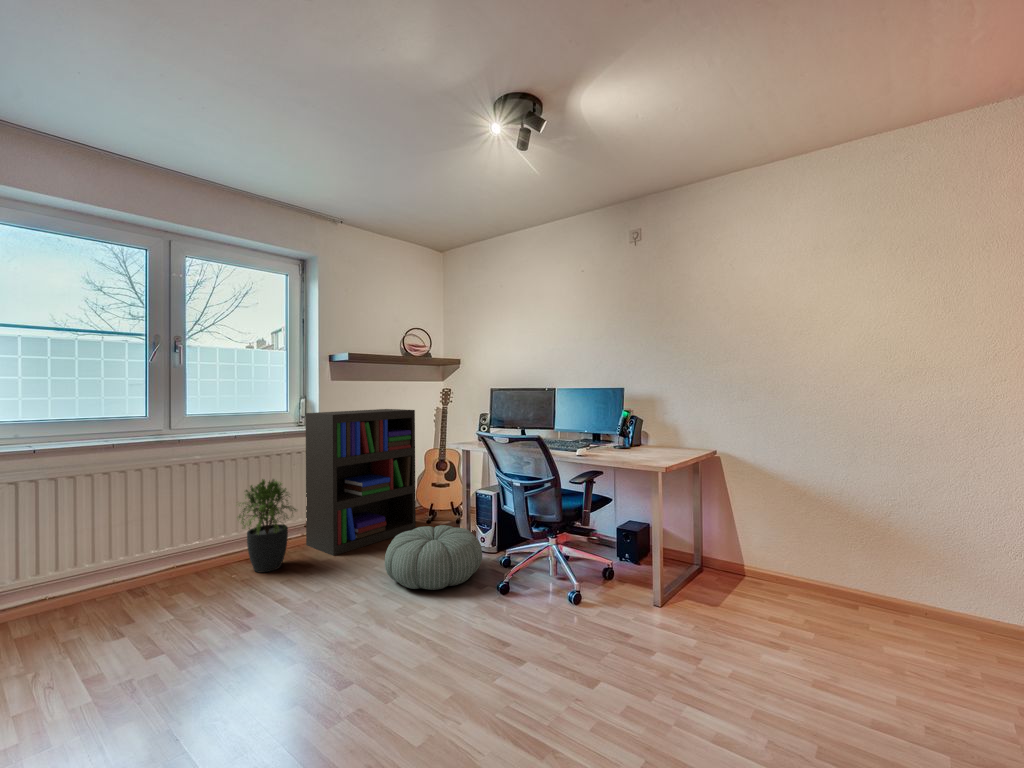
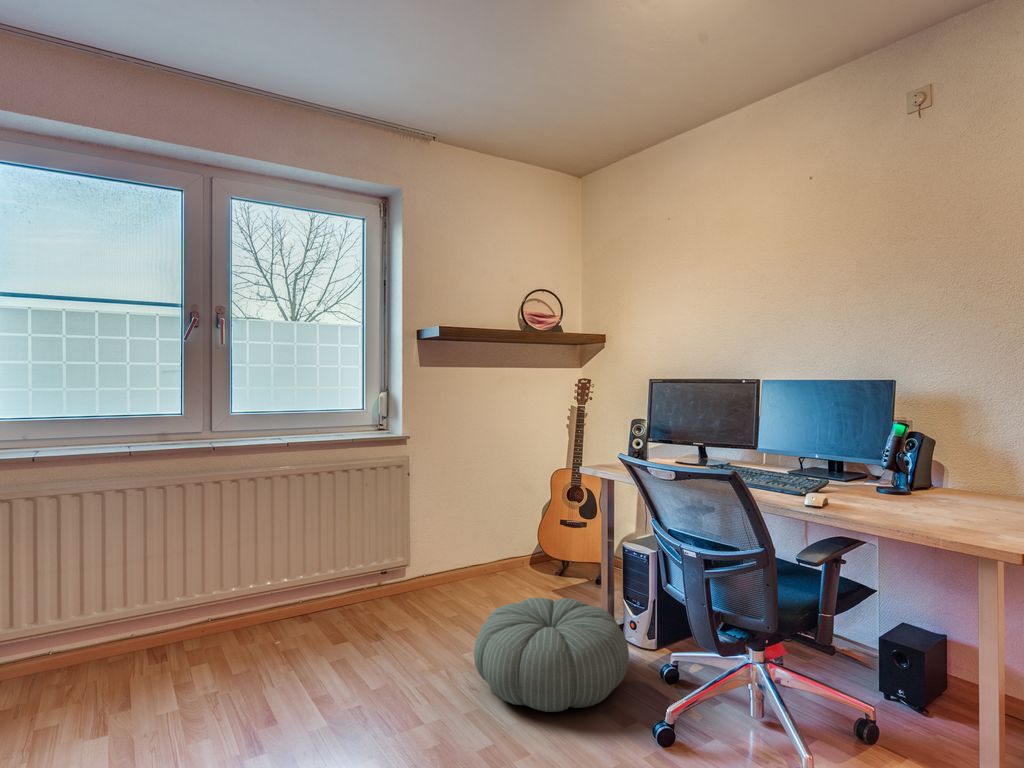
bookshelf: present [306,409,416,556] -> none [380,409,535,623]
potted plant: present [238,479,296,572] -> none [280,507,363,640]

